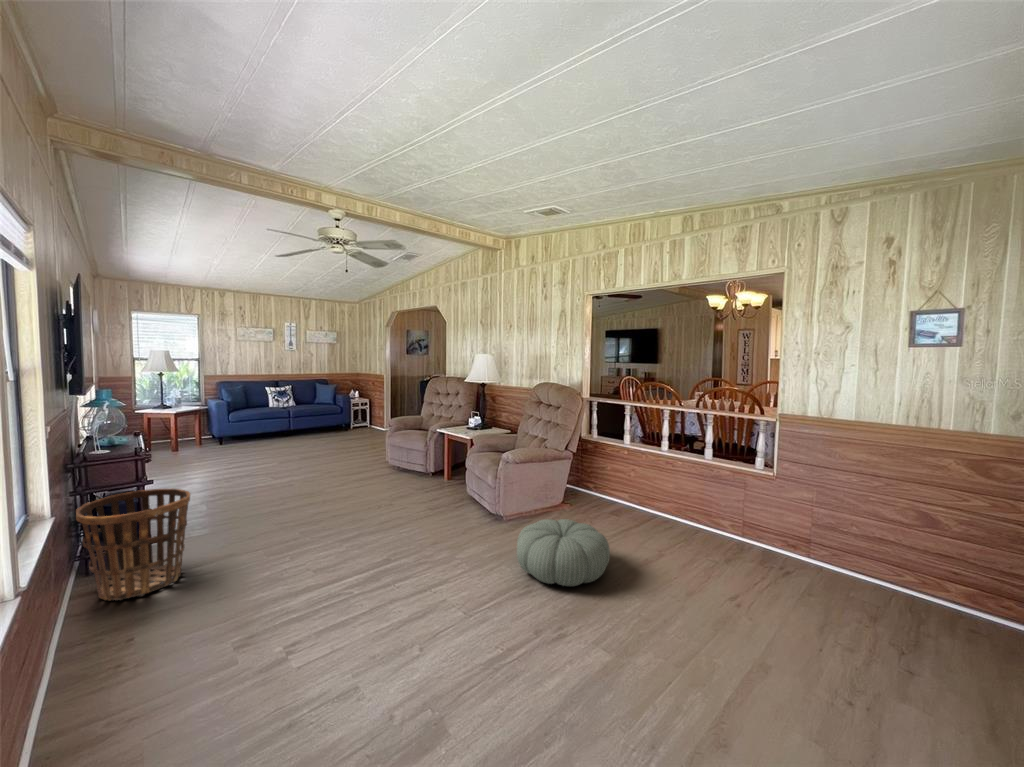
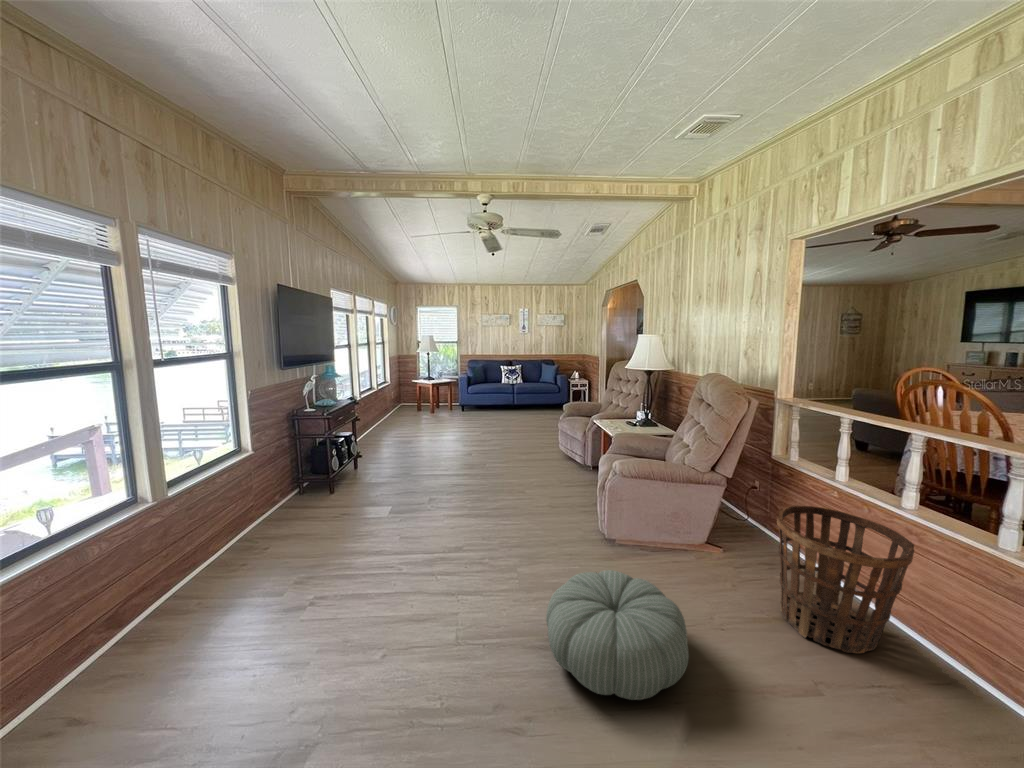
basket: present [76,489,190,601] -> present [777,505,914,653]

